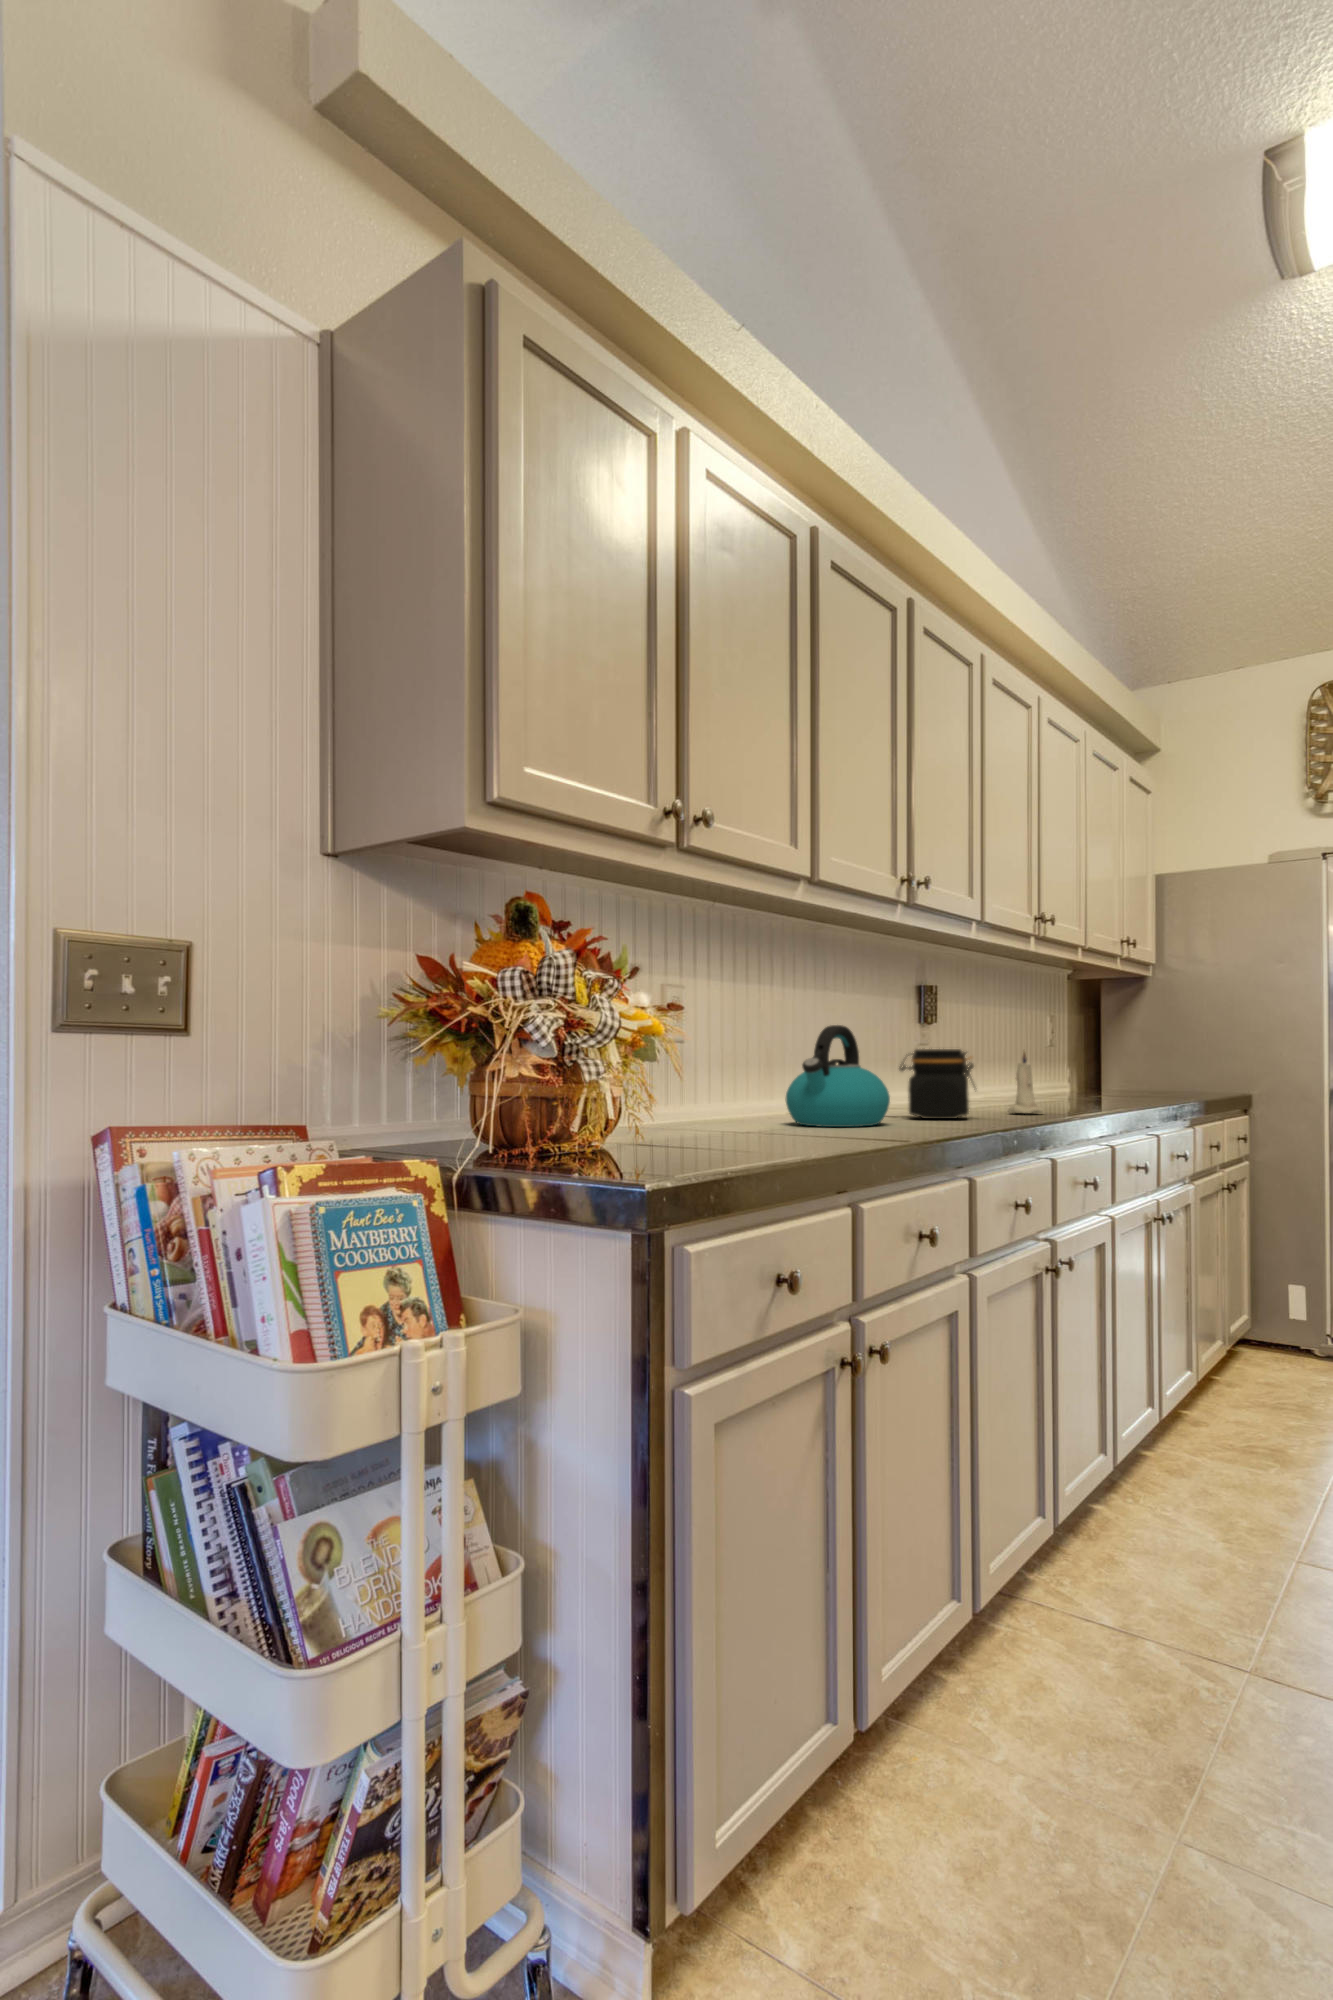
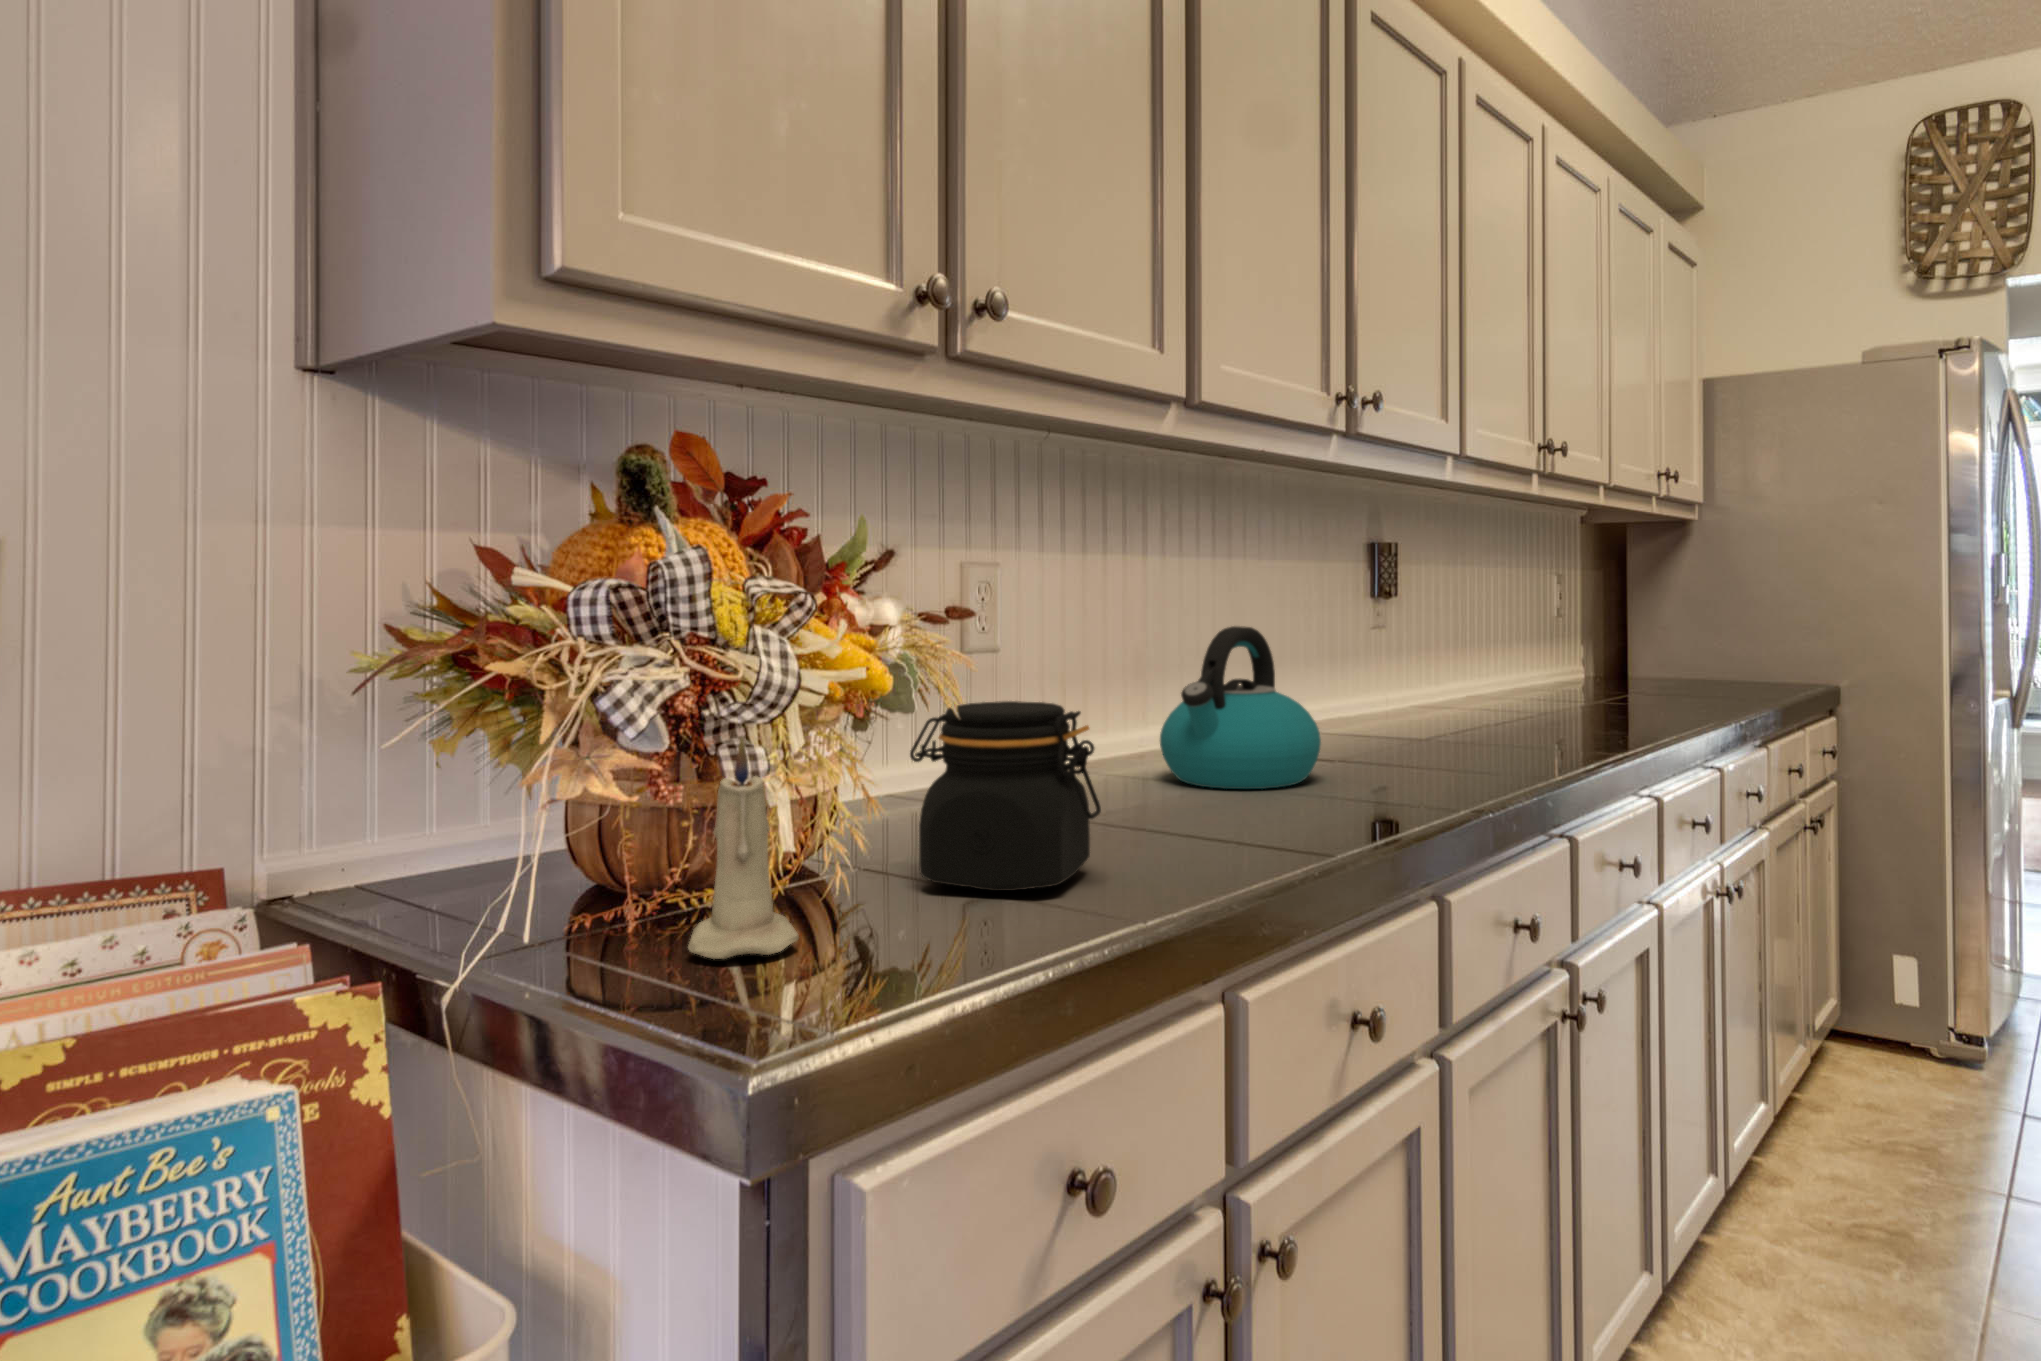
jar: present [900,1049,973,1119] -> present [910,701,1101,891]
candle: present [1008,1052,1044,1113] -> present [688,738,799,959]

